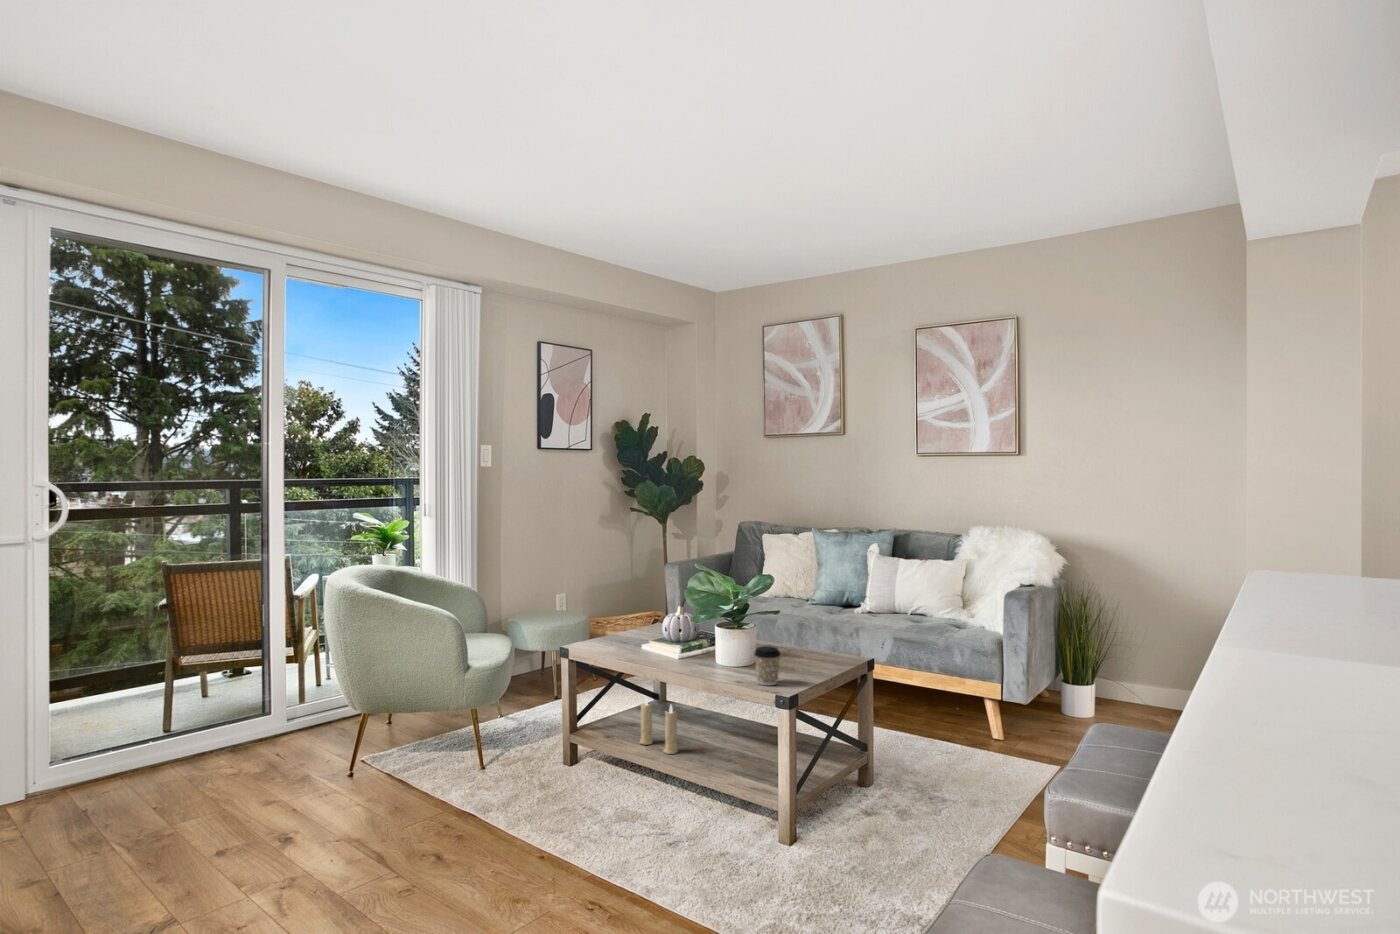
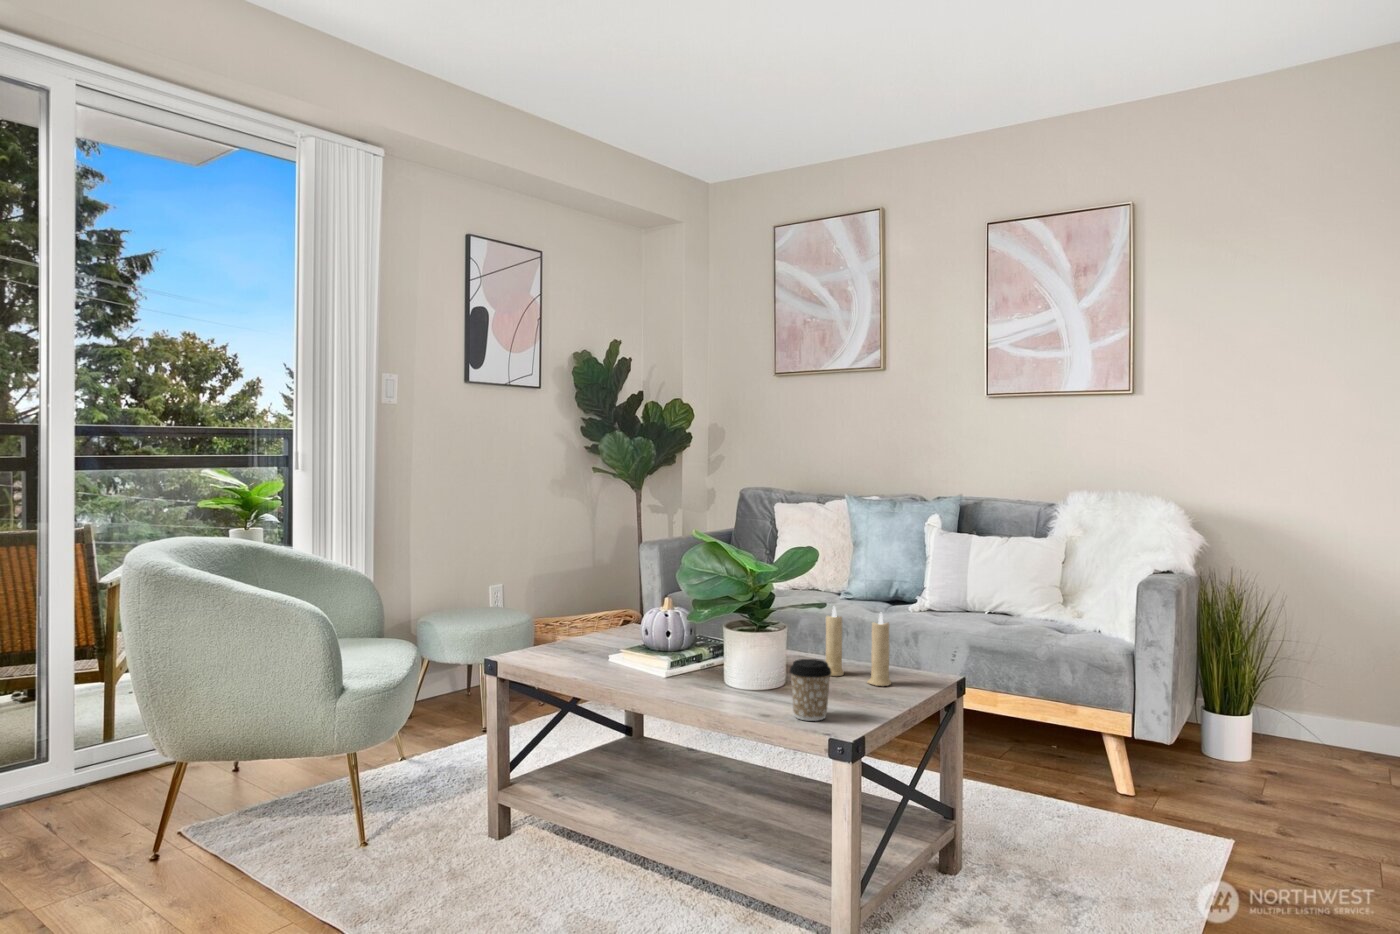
candle: present [639,698,678,754] -> present [826,607,891,686]

